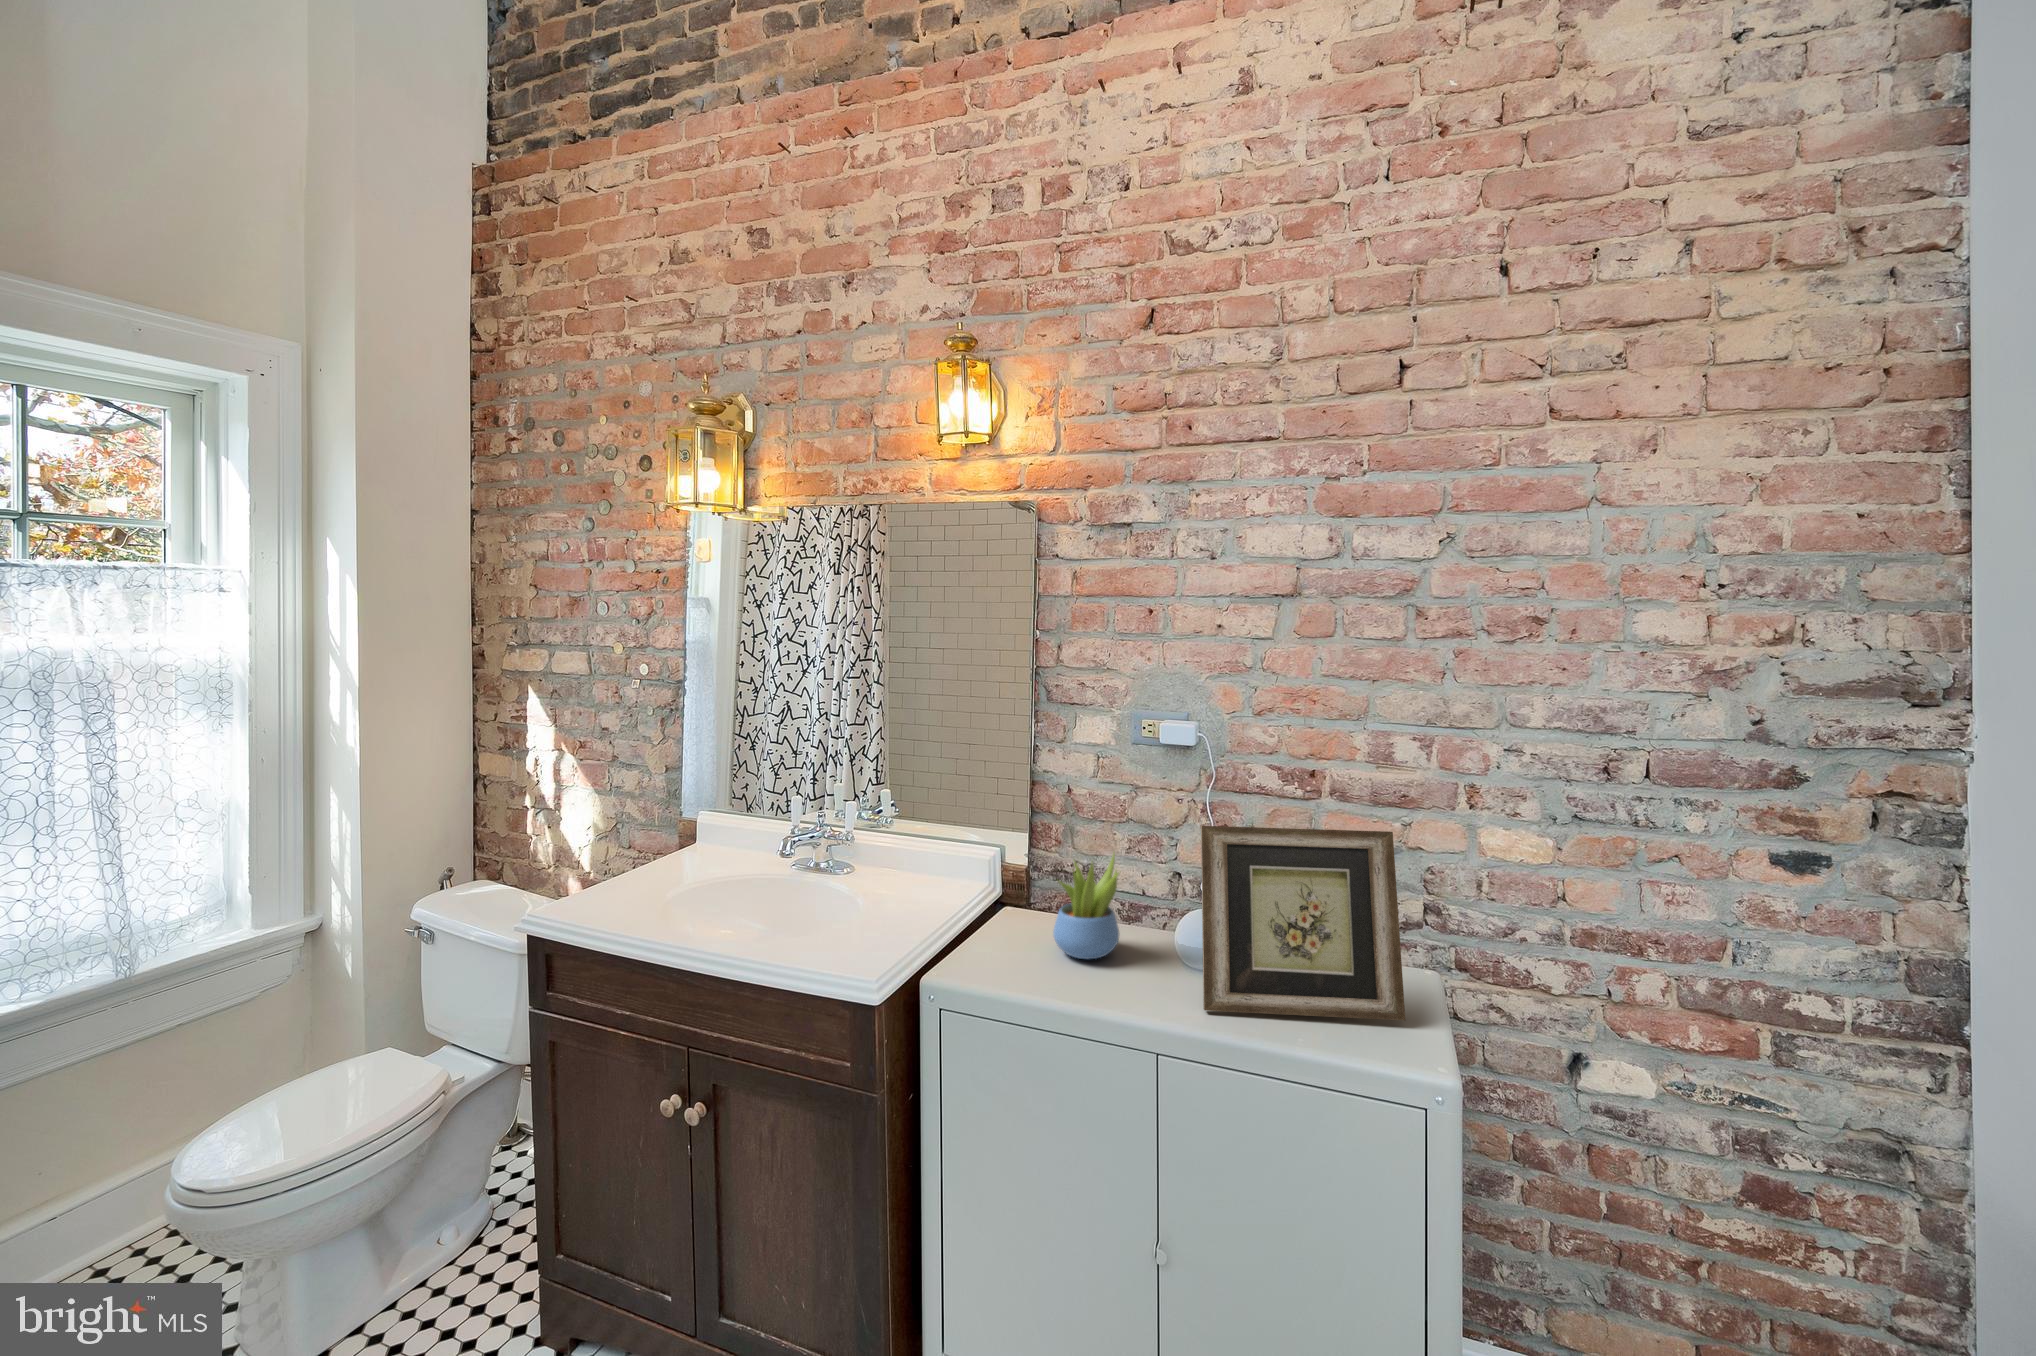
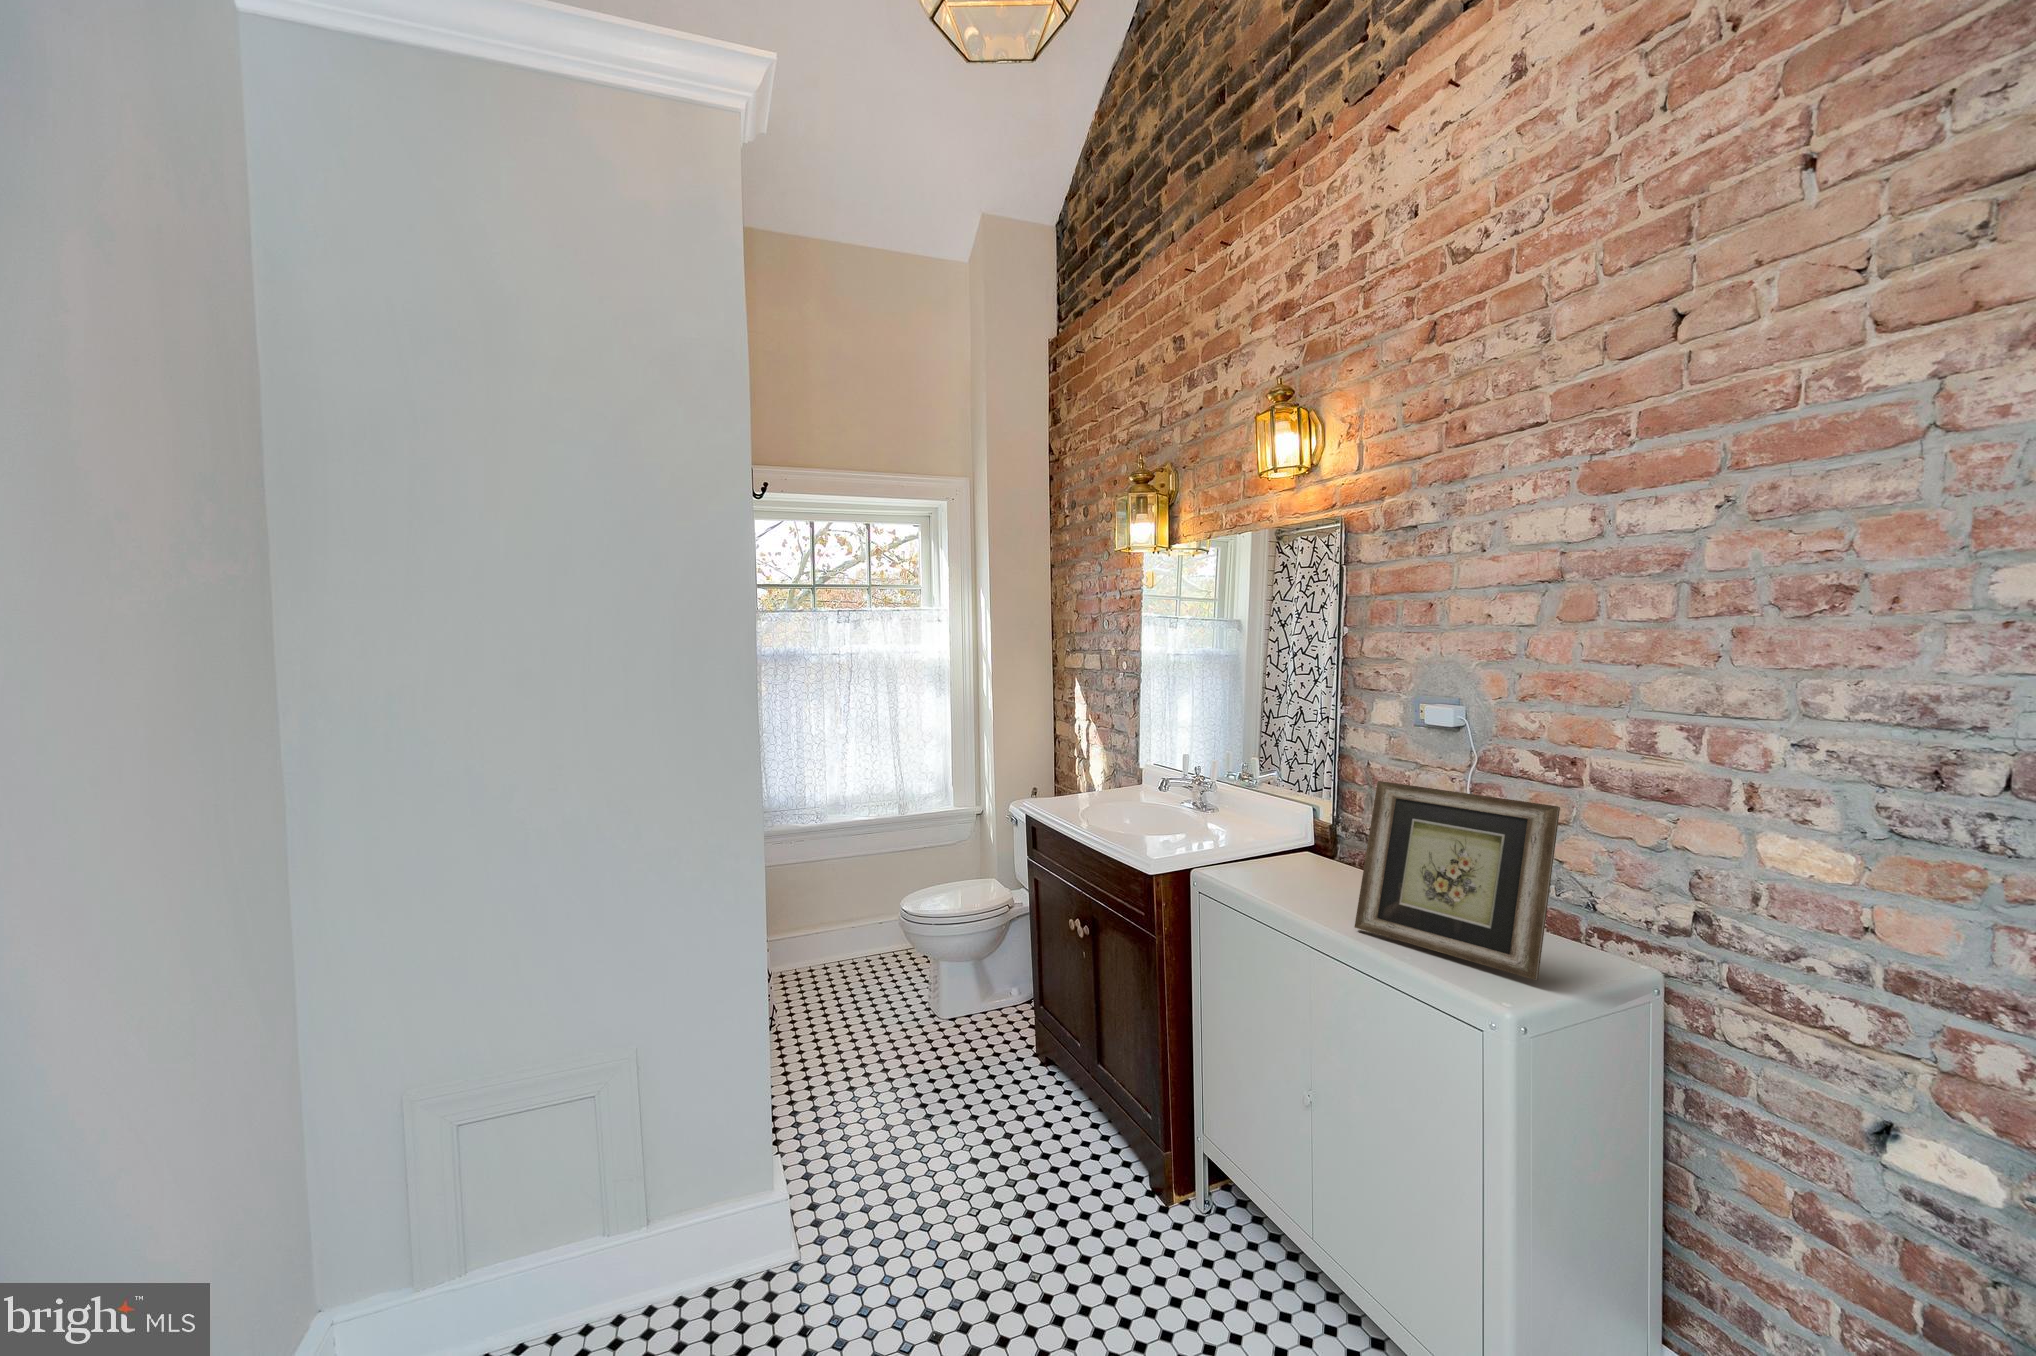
succulent plant: present [1053,854,1119,959] -> none [1291,801,1348,884]

